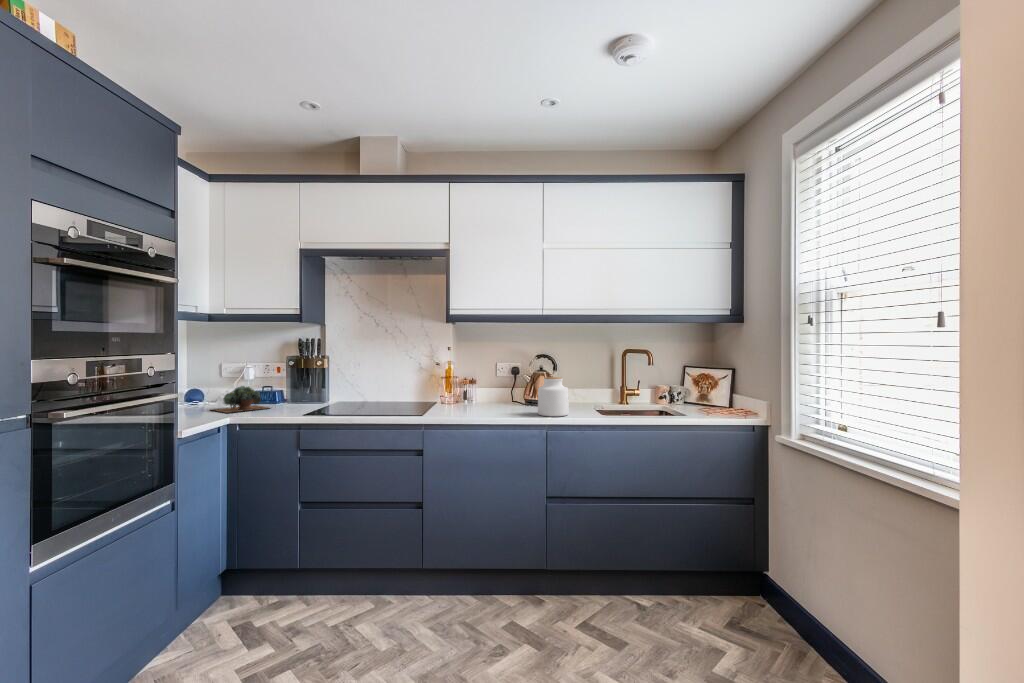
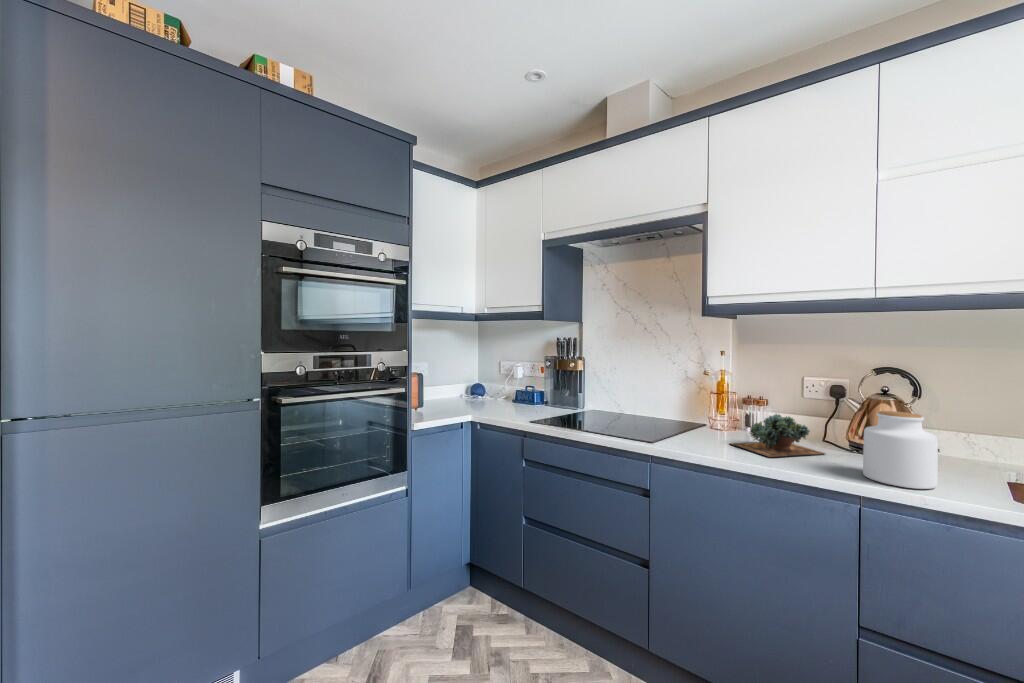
succulent plant: present [212,386,269,413] -> present [730,414,825,457]

